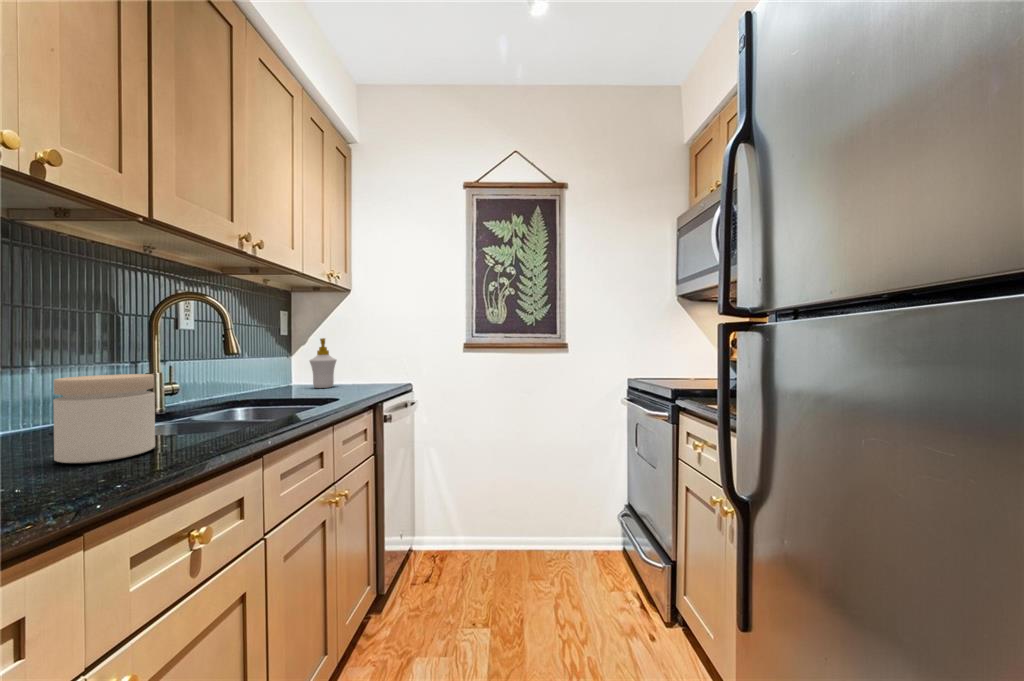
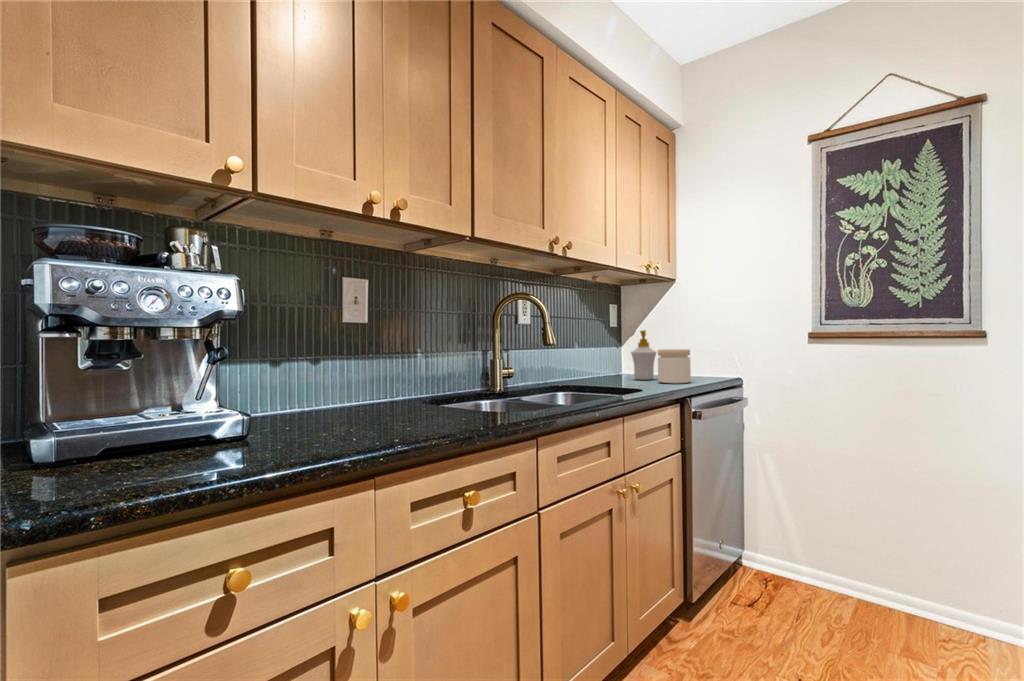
jar: present [53,374,155,463] -> present [658,349,691,384]

